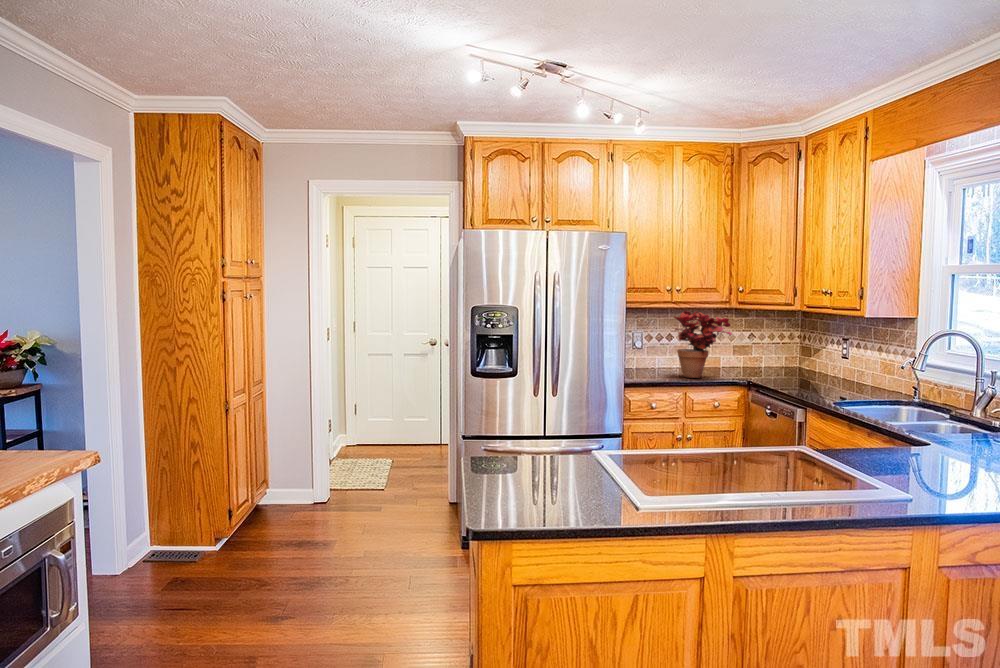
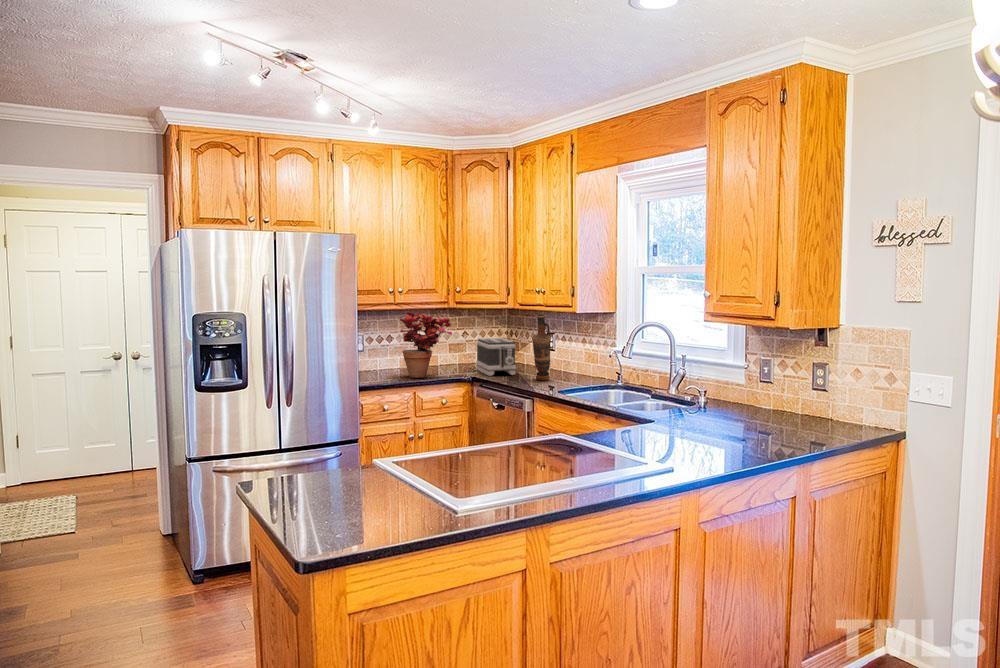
vase: none [827,315,852,390] -> present [532,314,551,380]
toaster: none [760,341,807,382] -> present [476,338,516,376]

